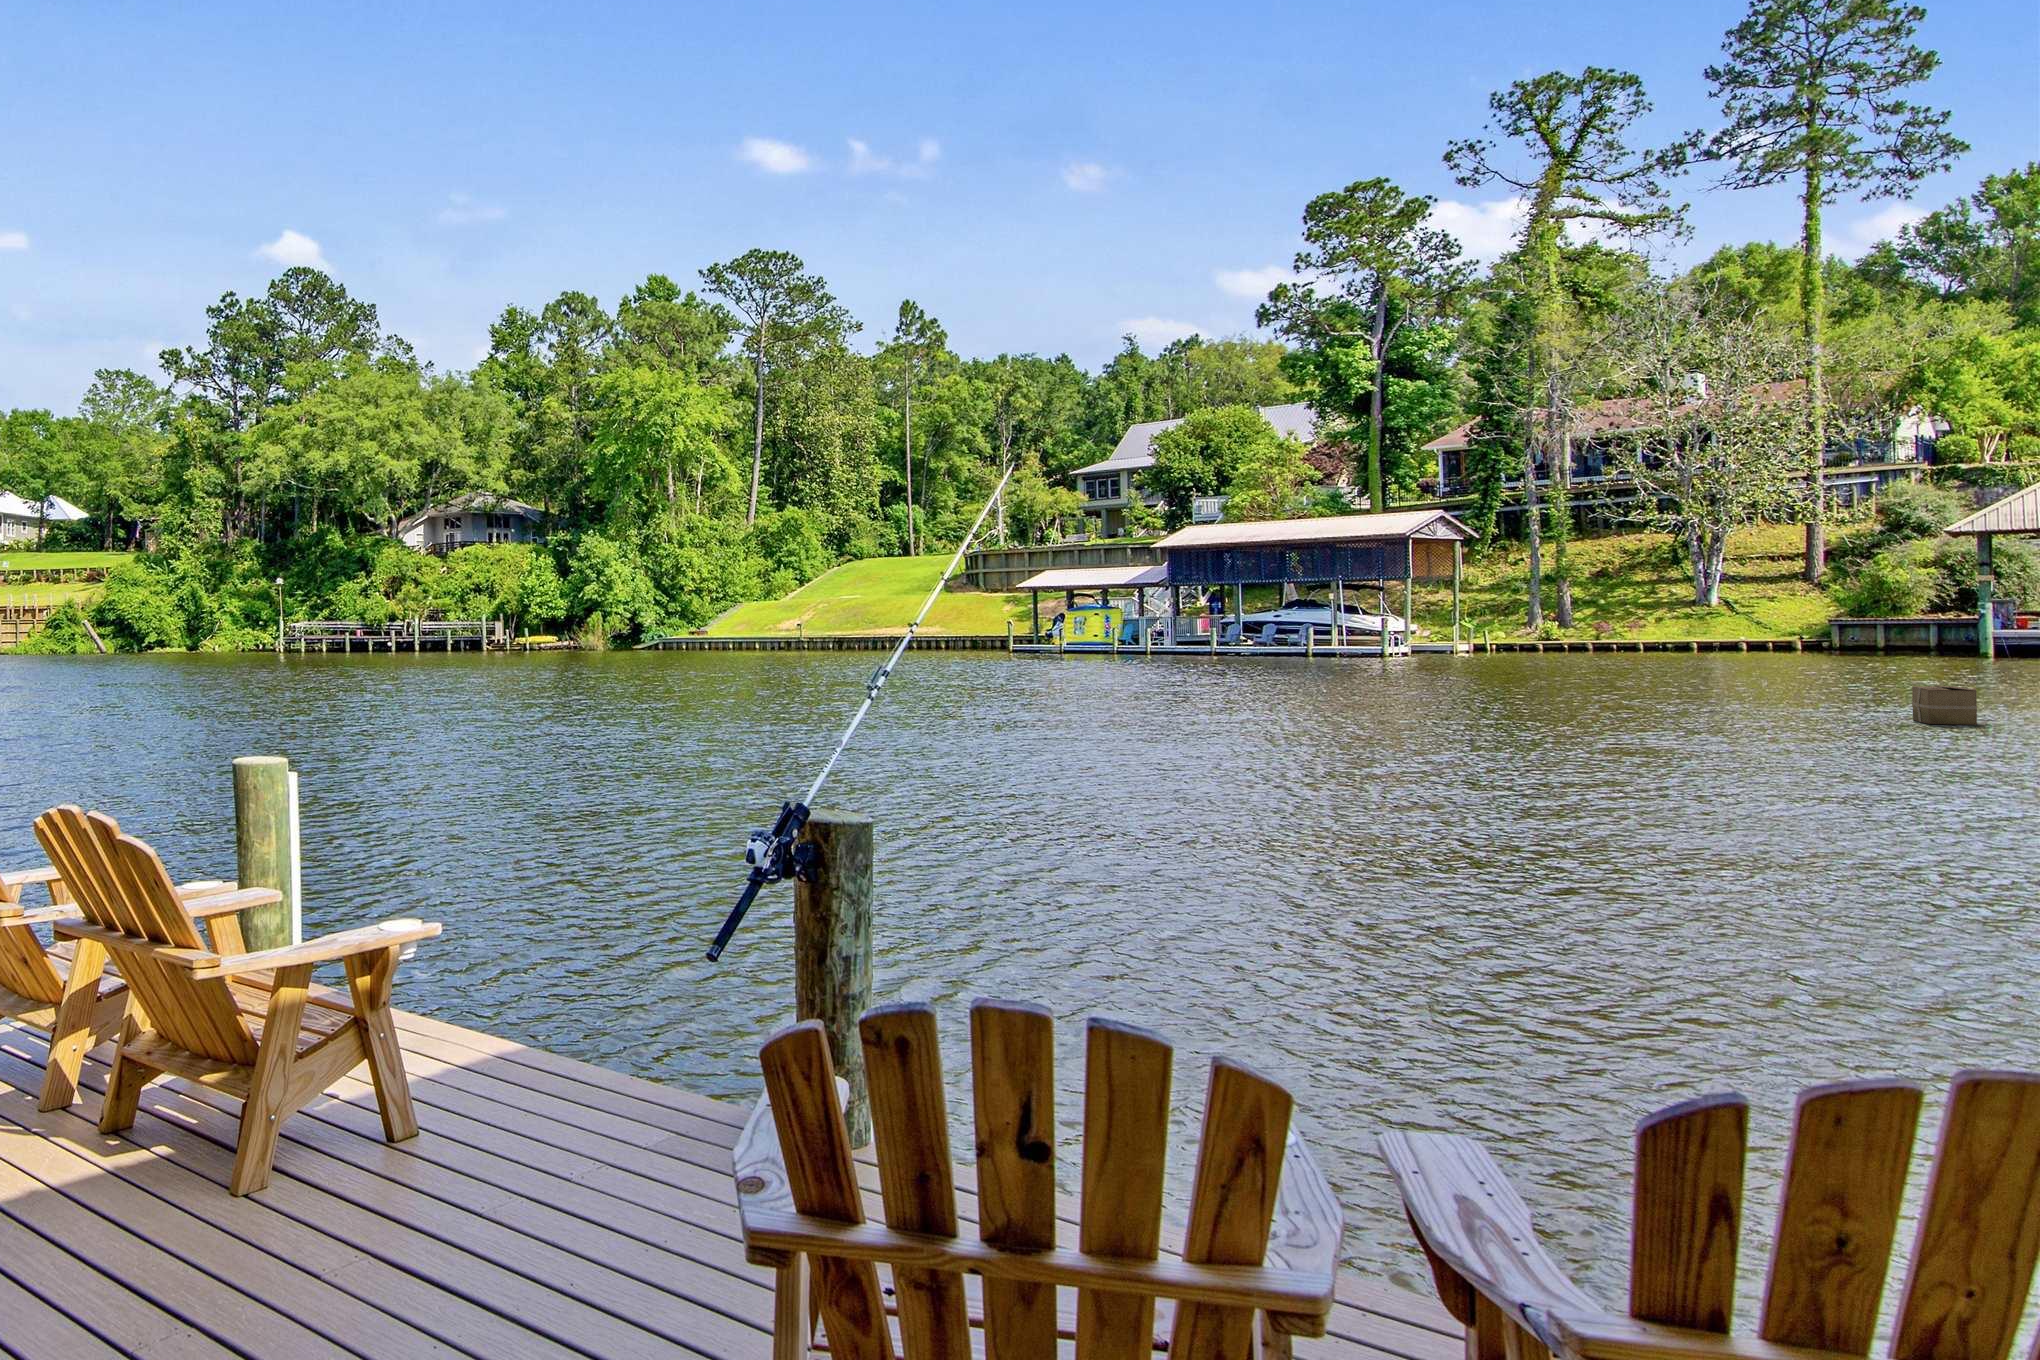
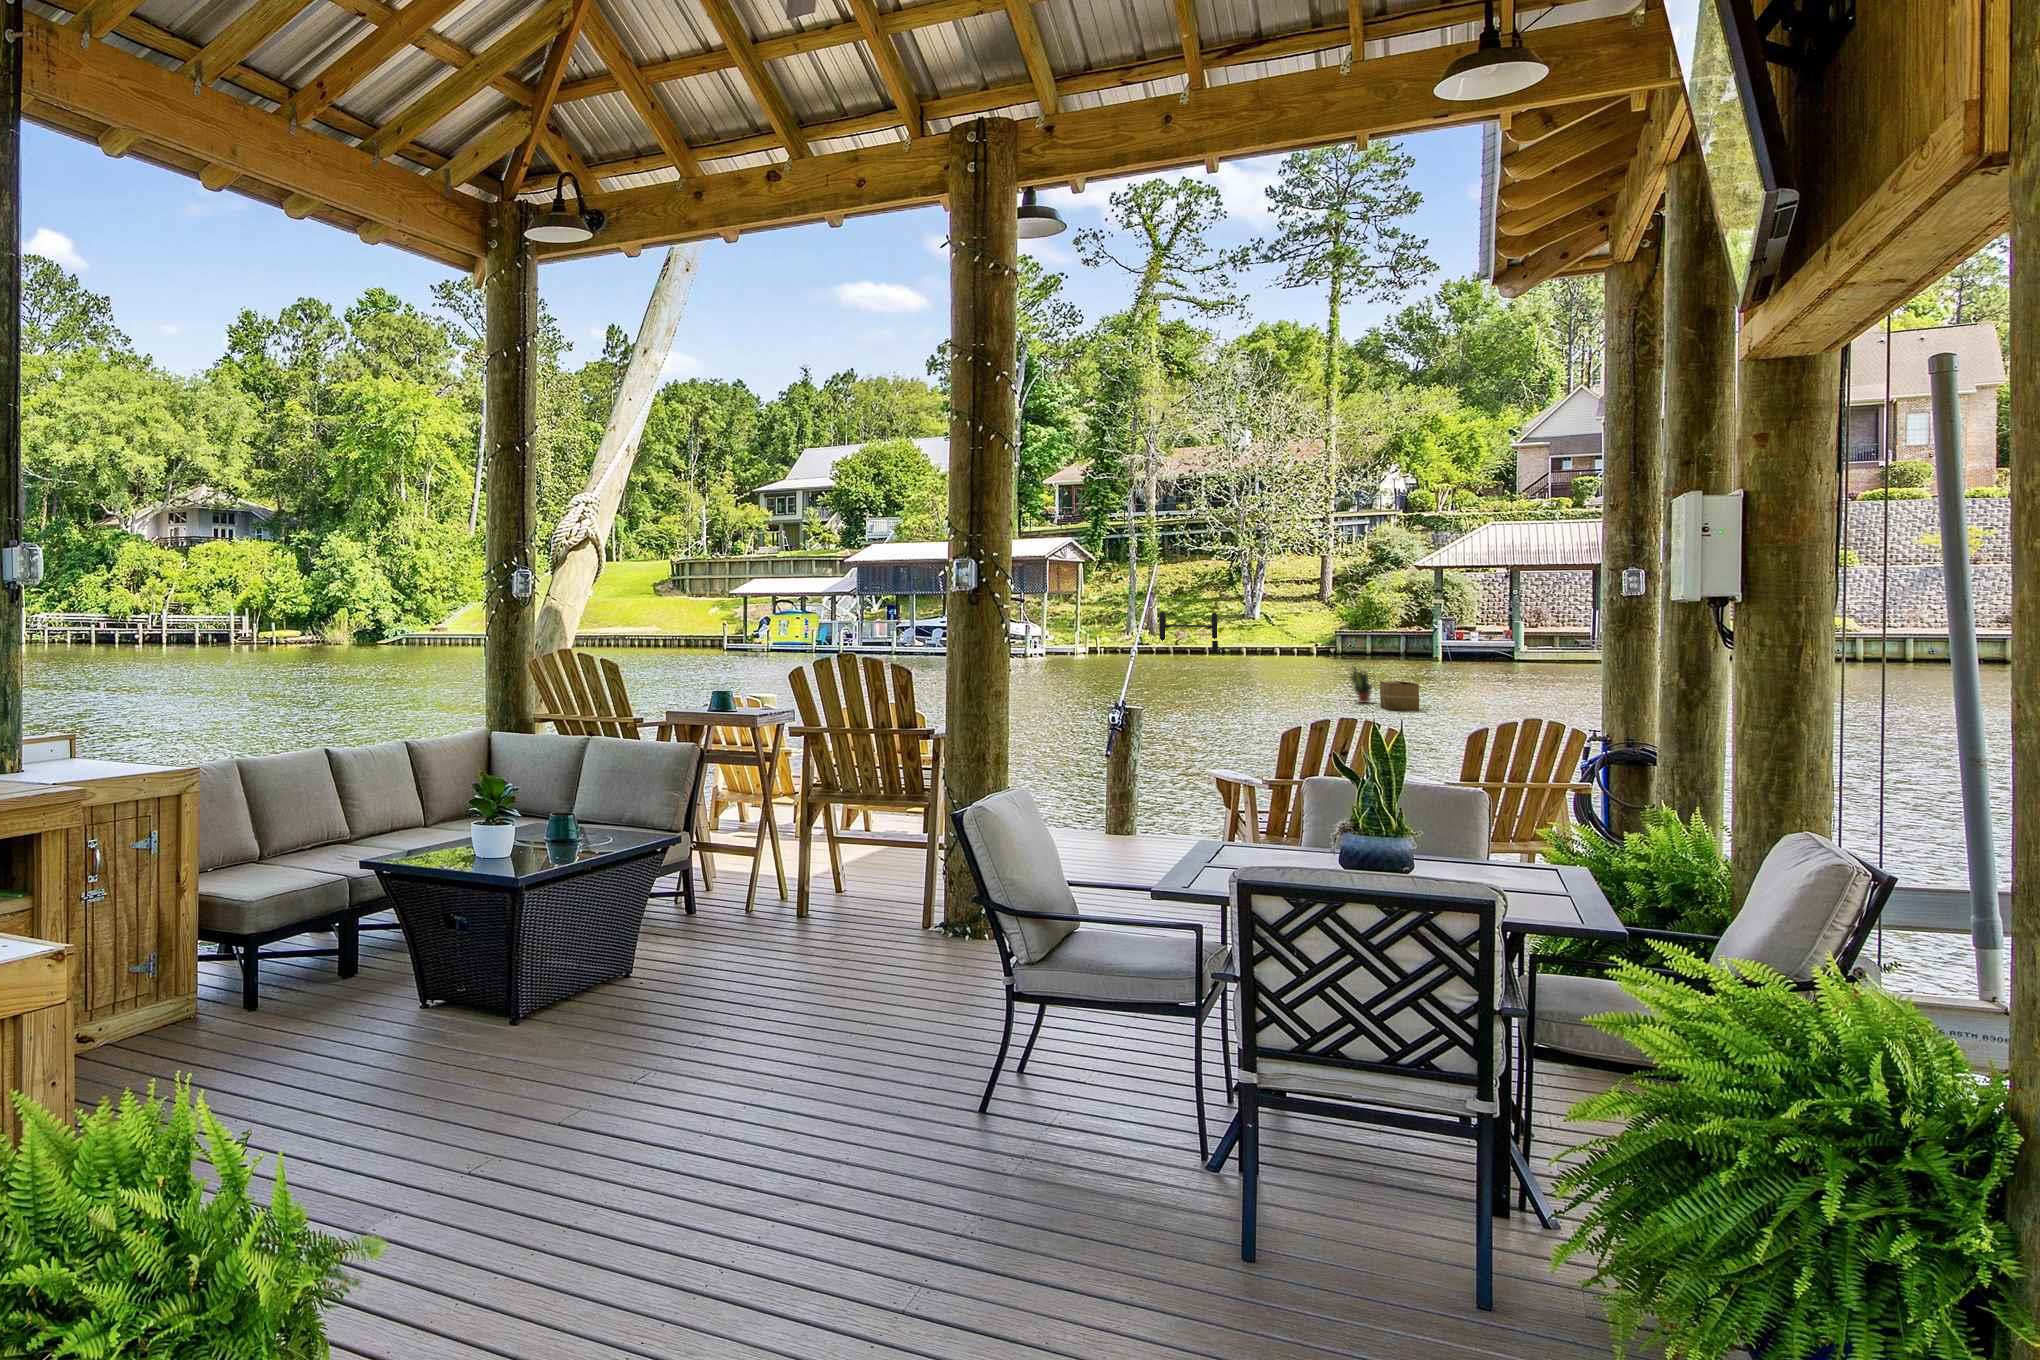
bench: none [1573,596,1654,643] -> present [1159,612,1218,651]
potted plant: none [1862,663,1906,714] -> present [1350,667,1372,703]

